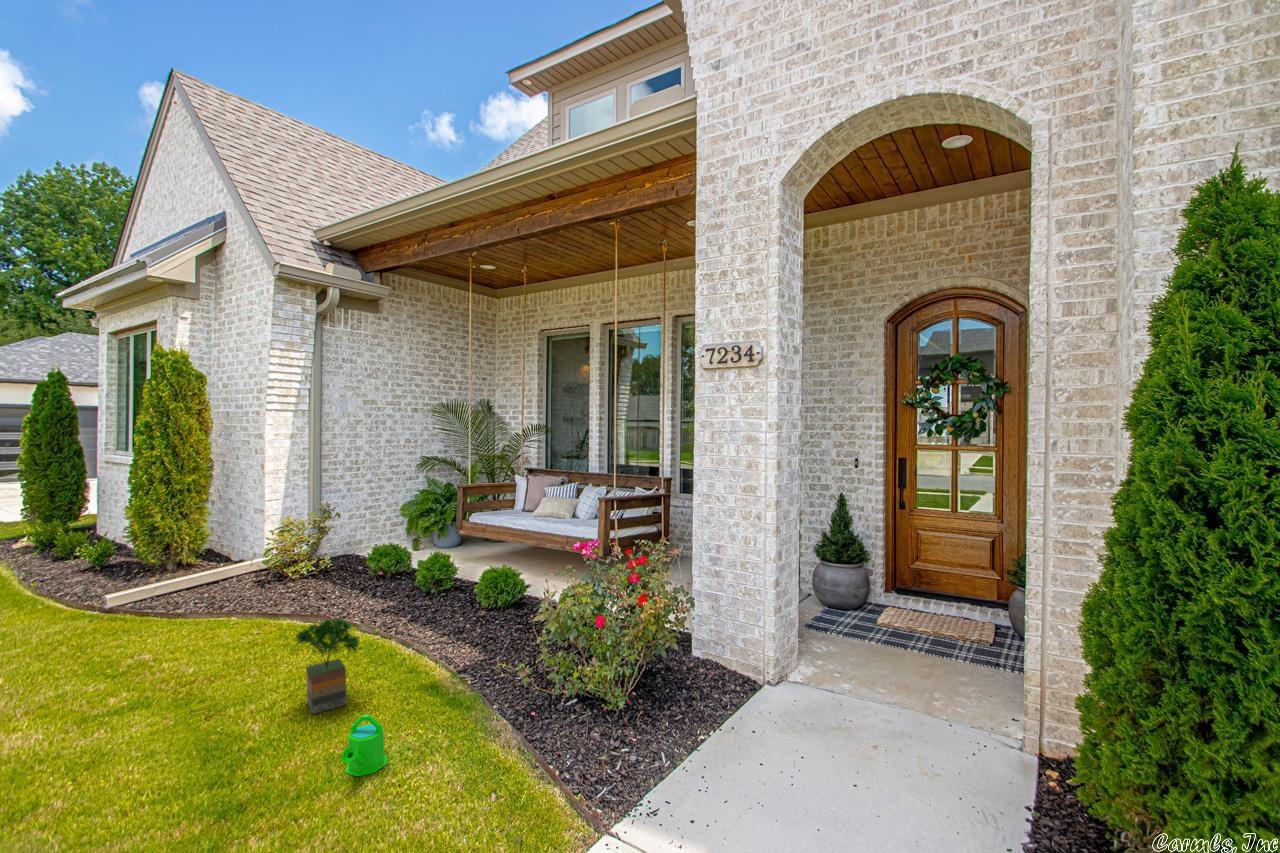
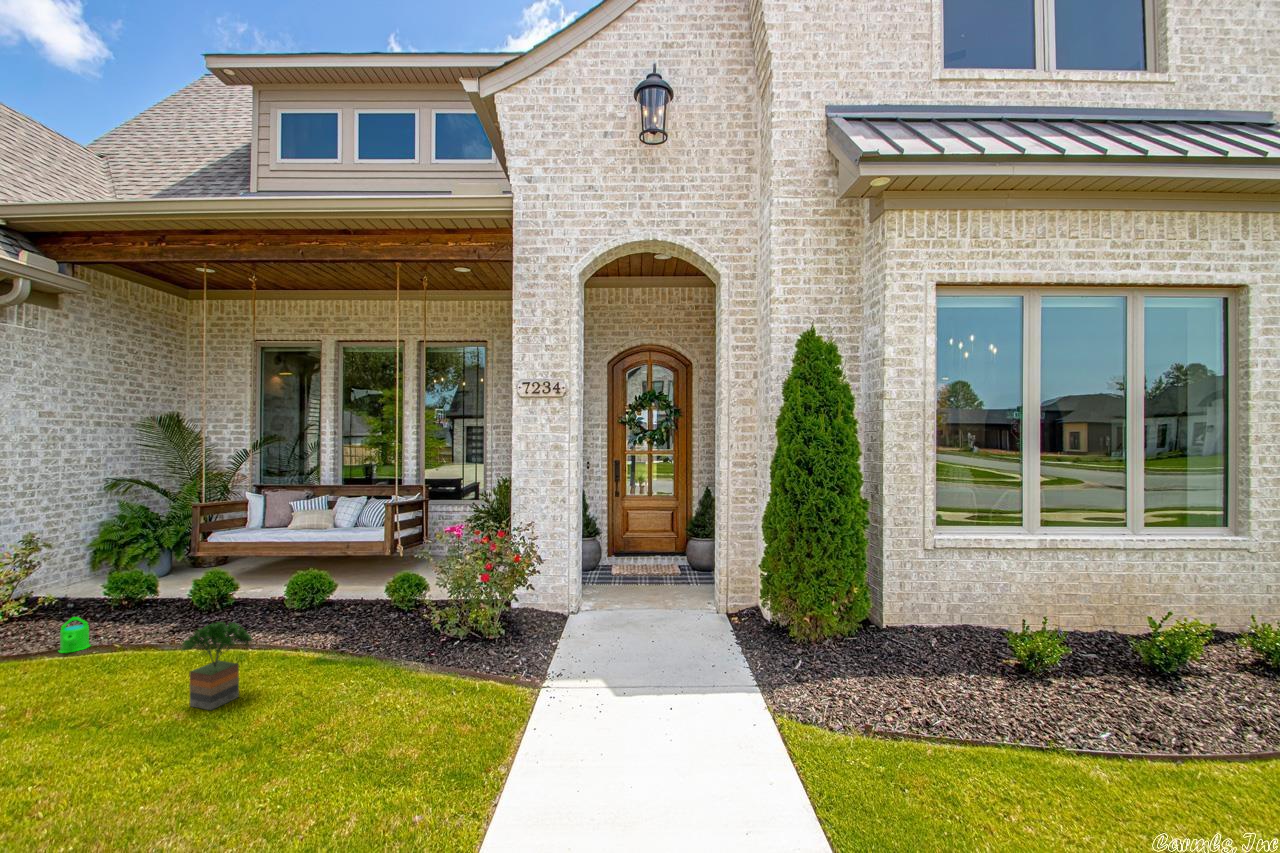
watering can: present [341,714,387,776] -> present [59,617,91,653]

